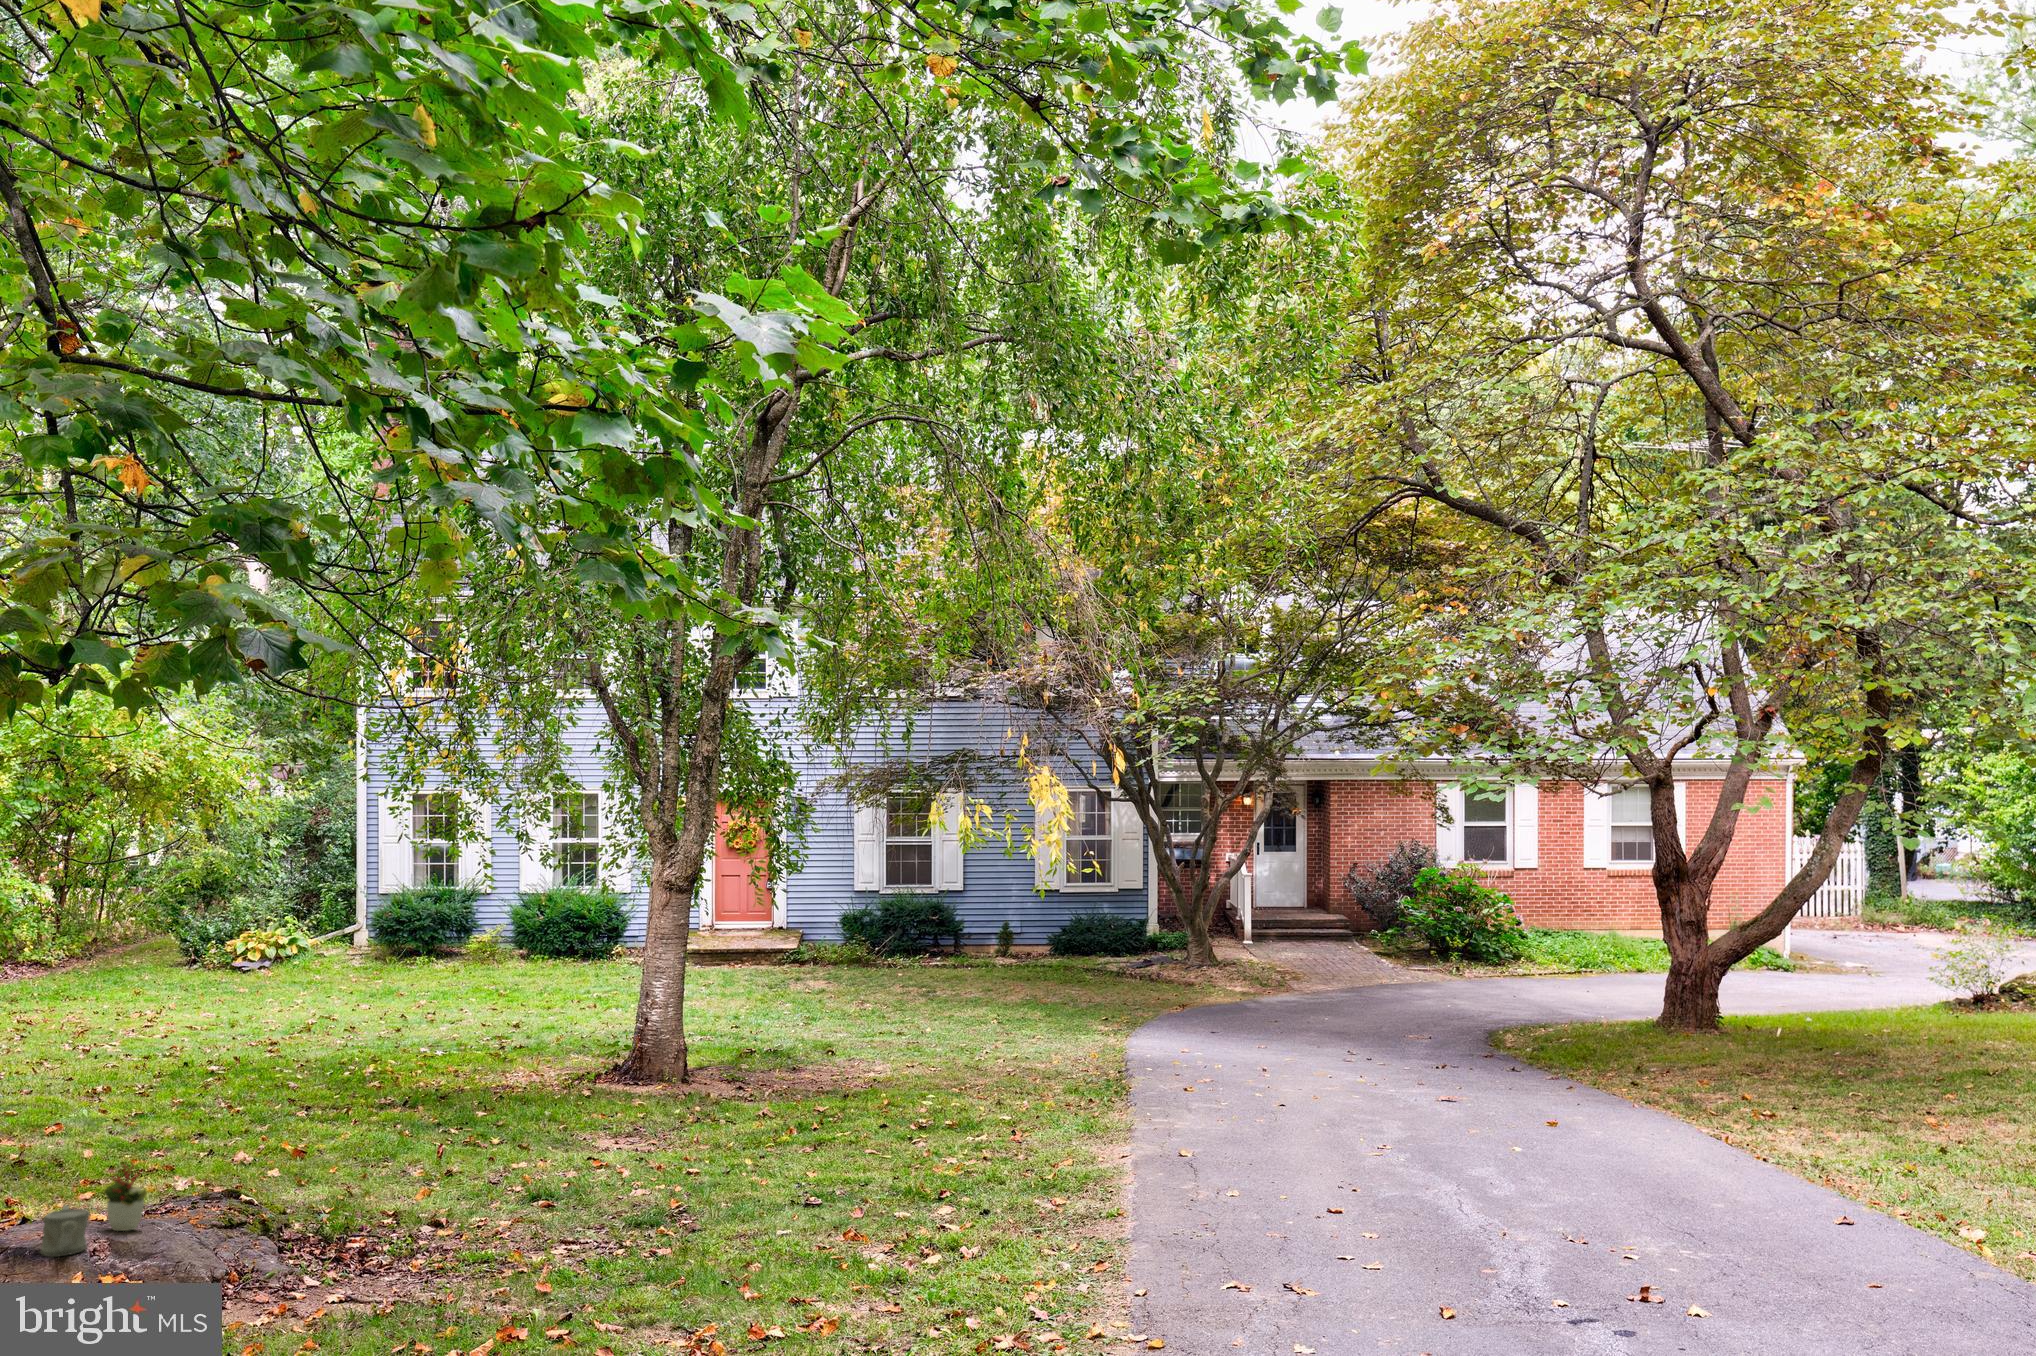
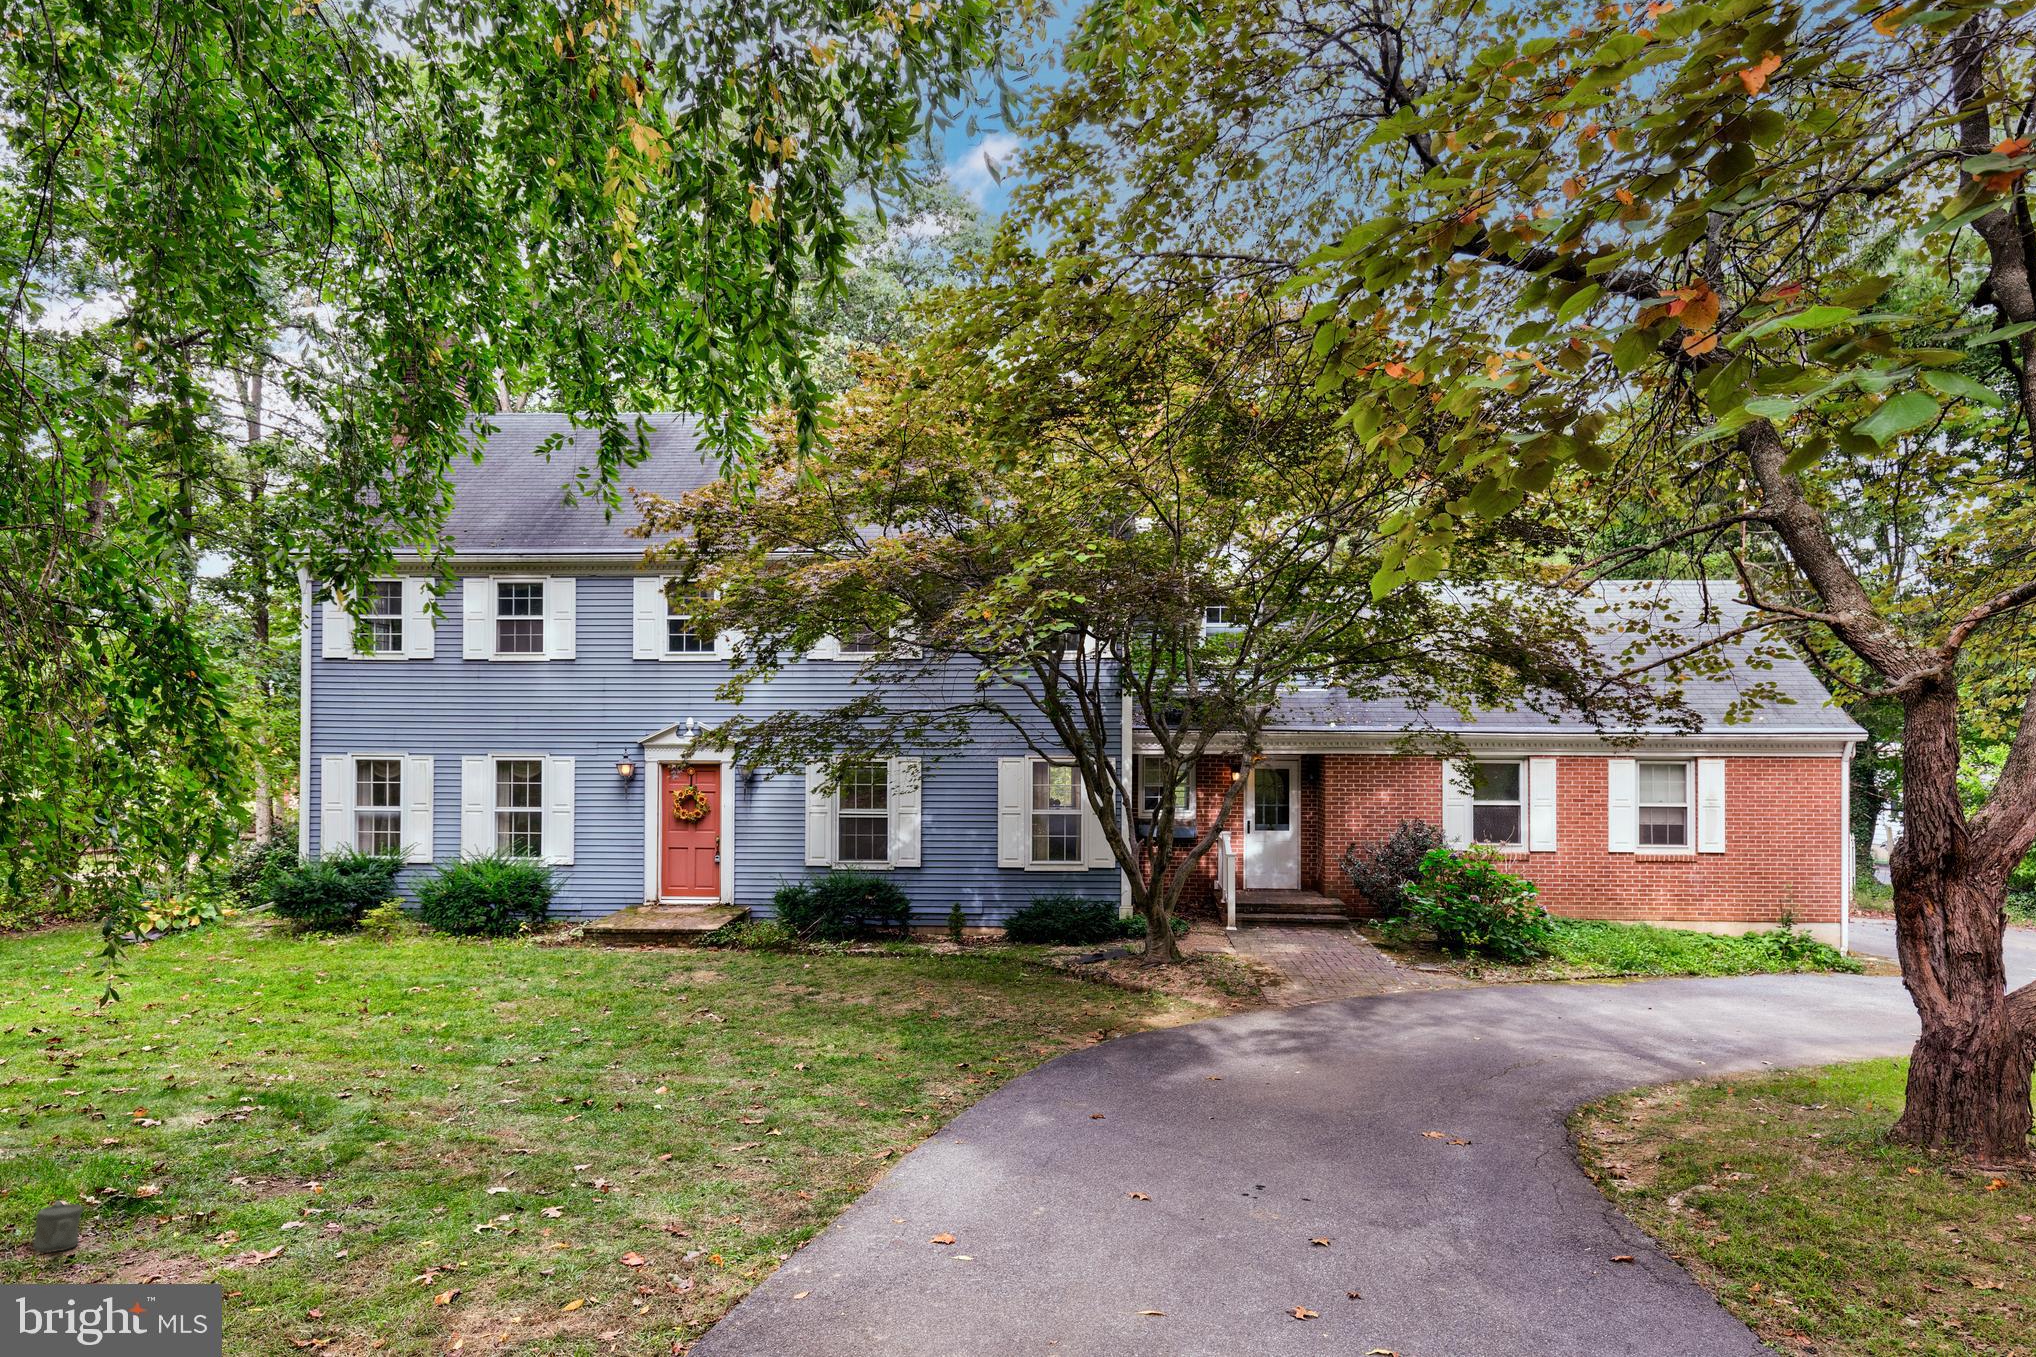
decorative plant: present [104,1164,147,1231] -> none [94,1156,137,1224]

